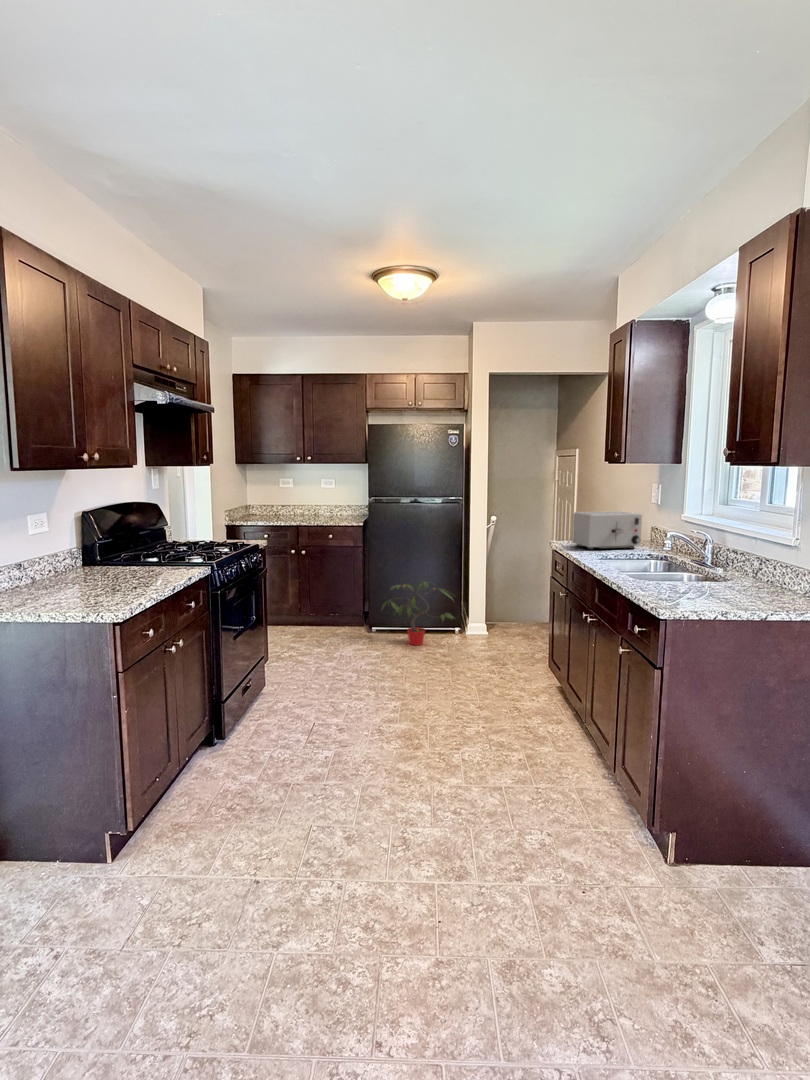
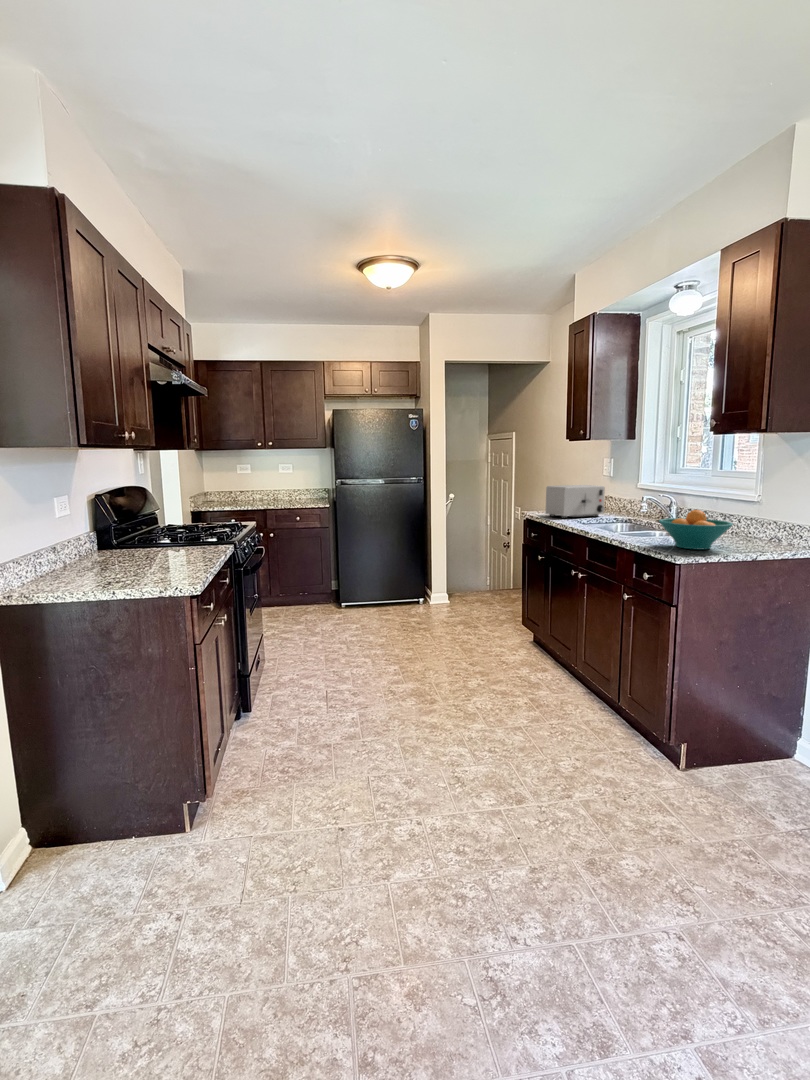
fruit bowl: none [657,553,746,601] -> present [659,510,733,550]
potted plant: present [382,581,454,645] -> none [356,556,430,617]

